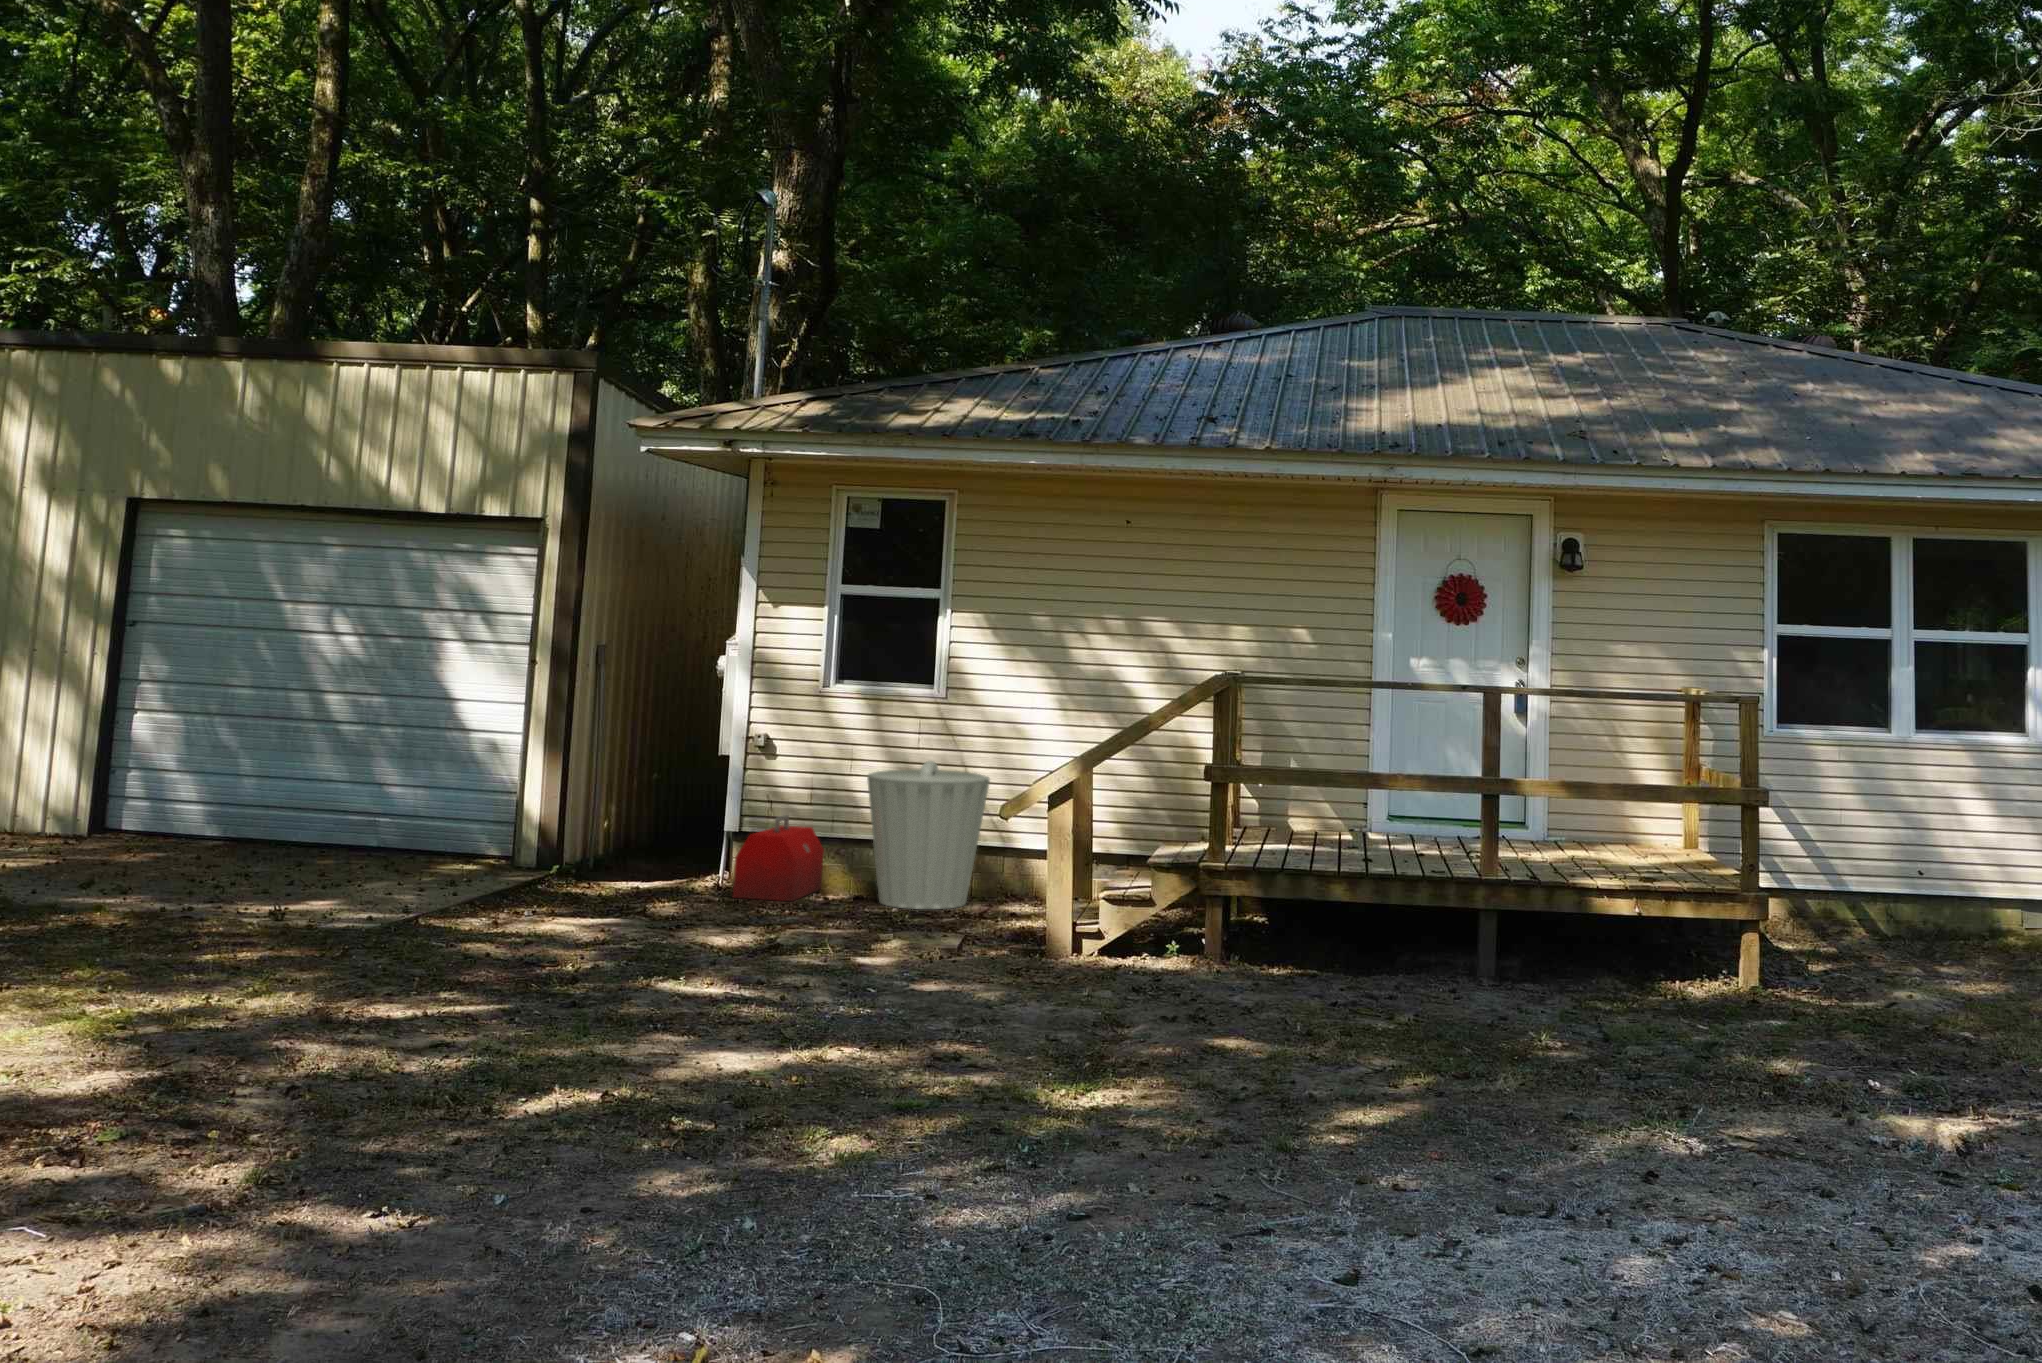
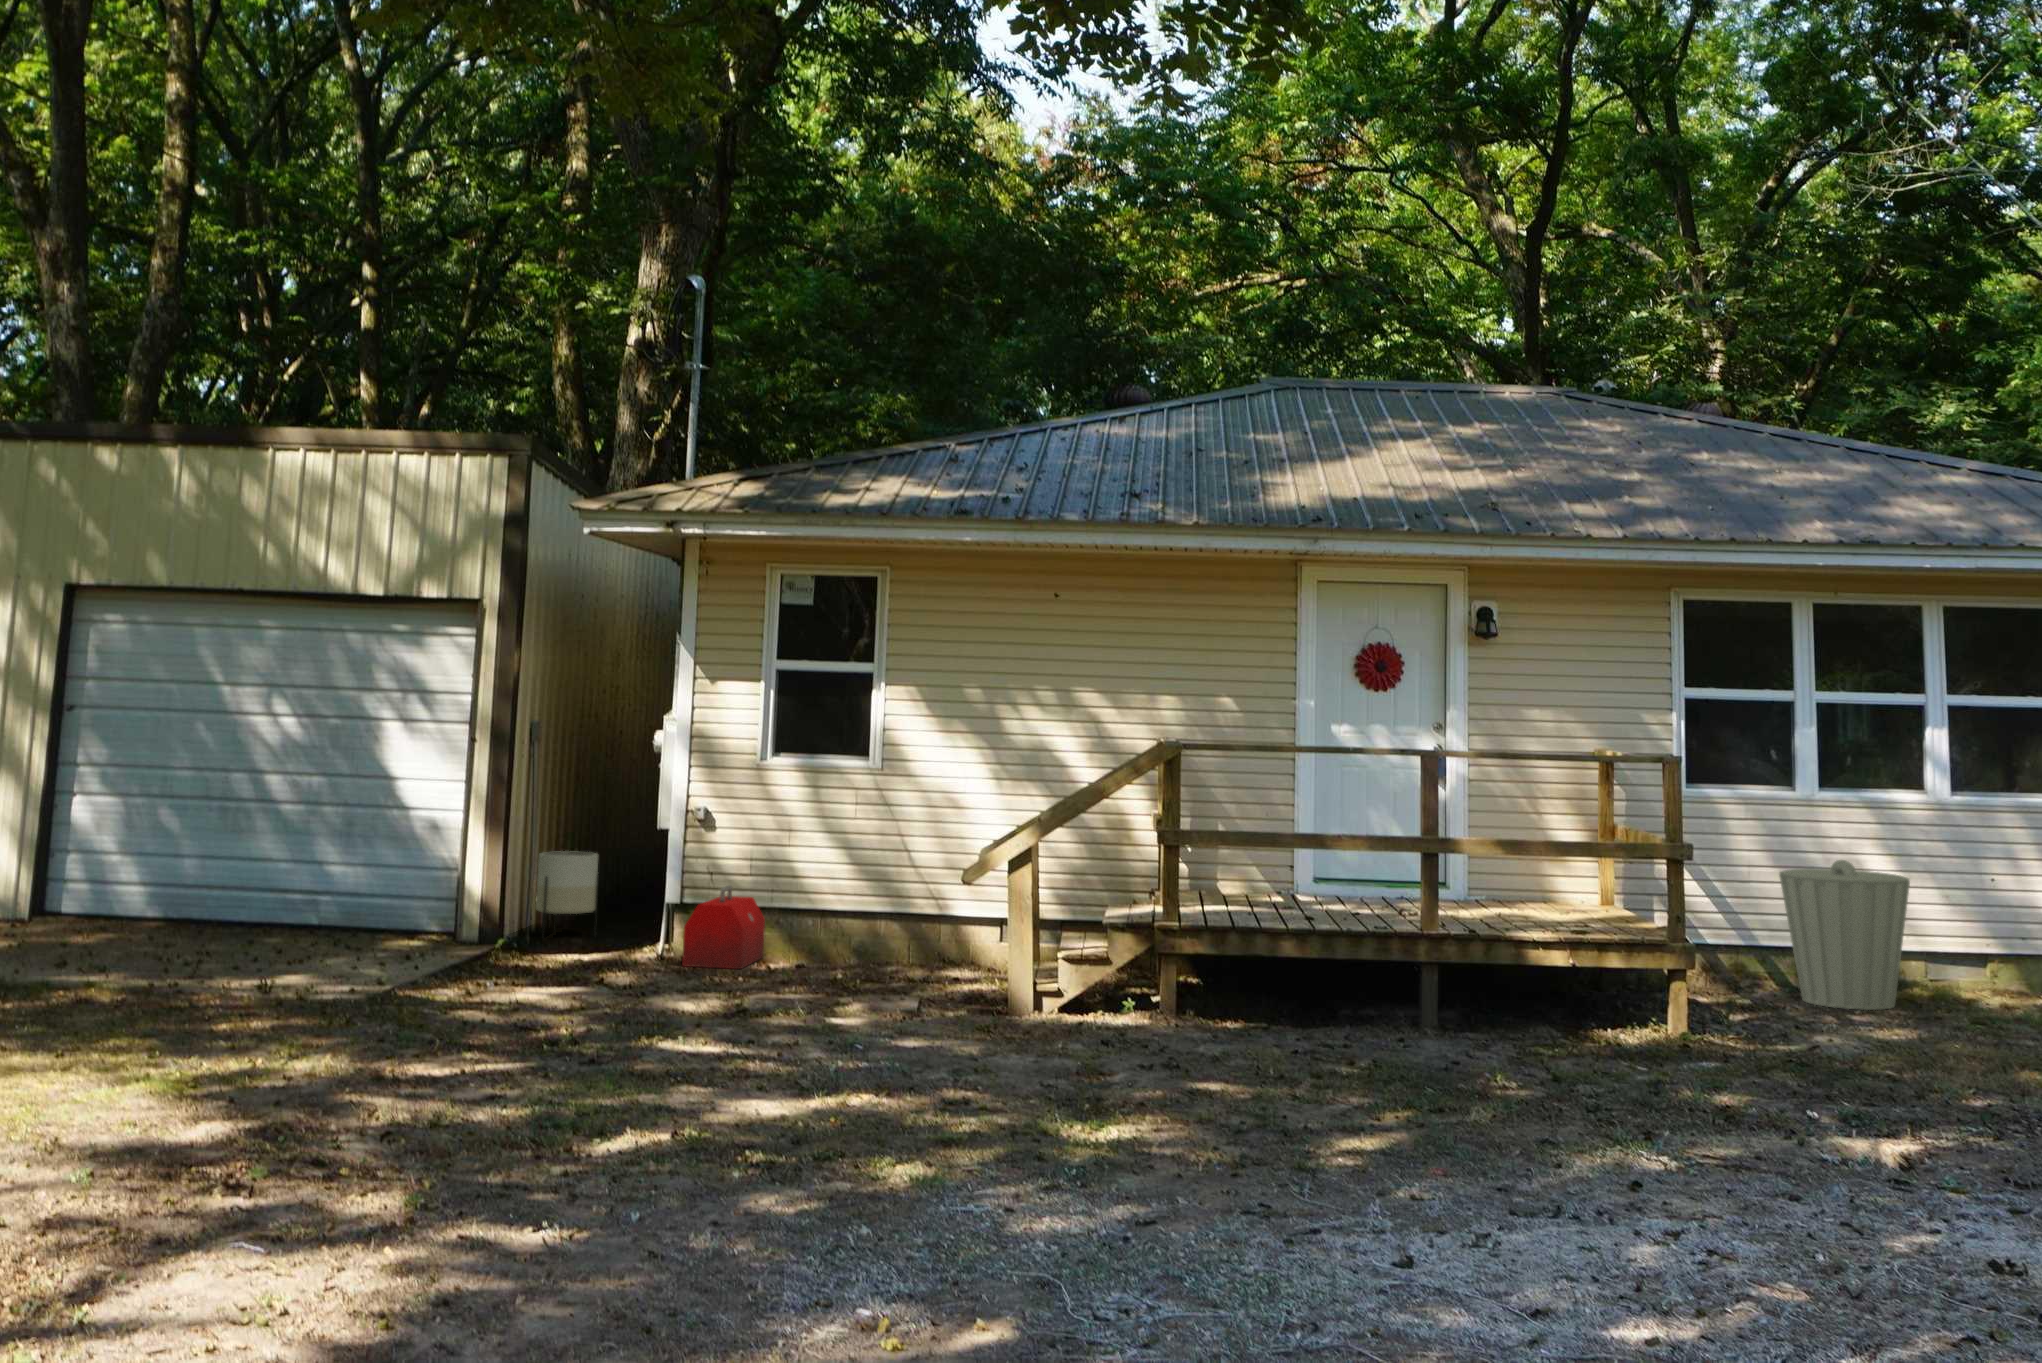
trash can: present [867,761,990,909] -> present [1779,860,1910,1010]
planter: none [598,777,664,866] -> present [536,851,599,937]

